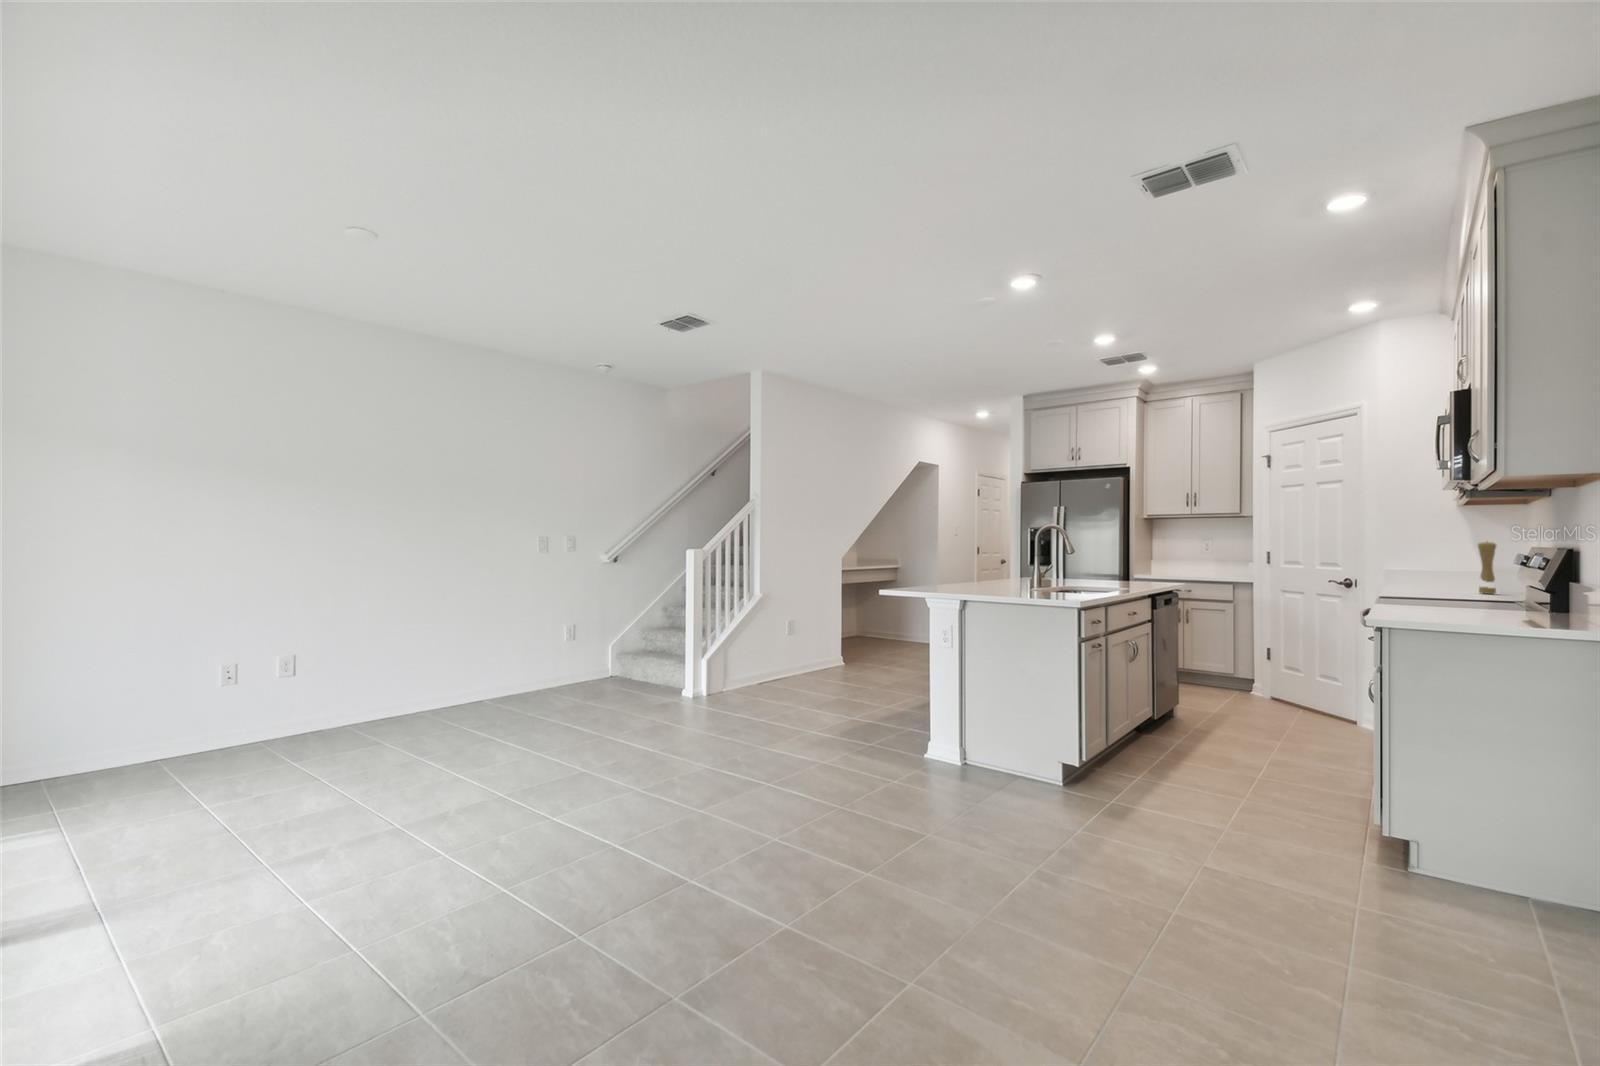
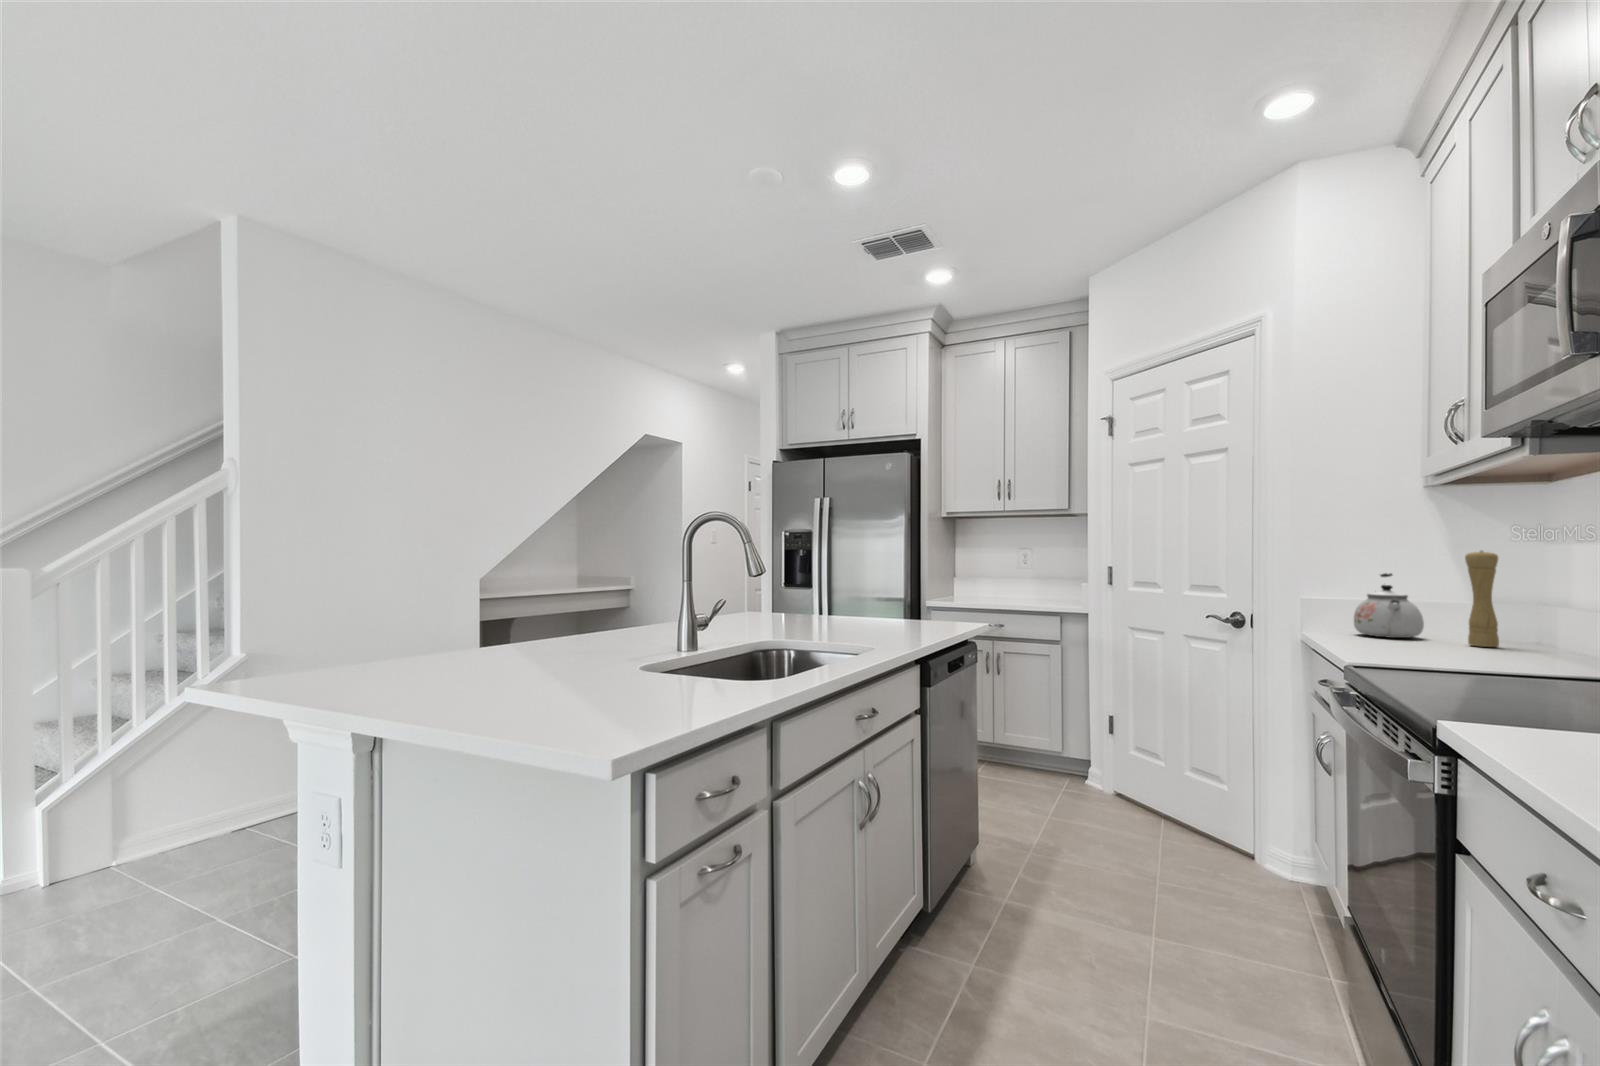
kettle: none [1417,554,1459,591] -> present [1354,573,1424,638]

